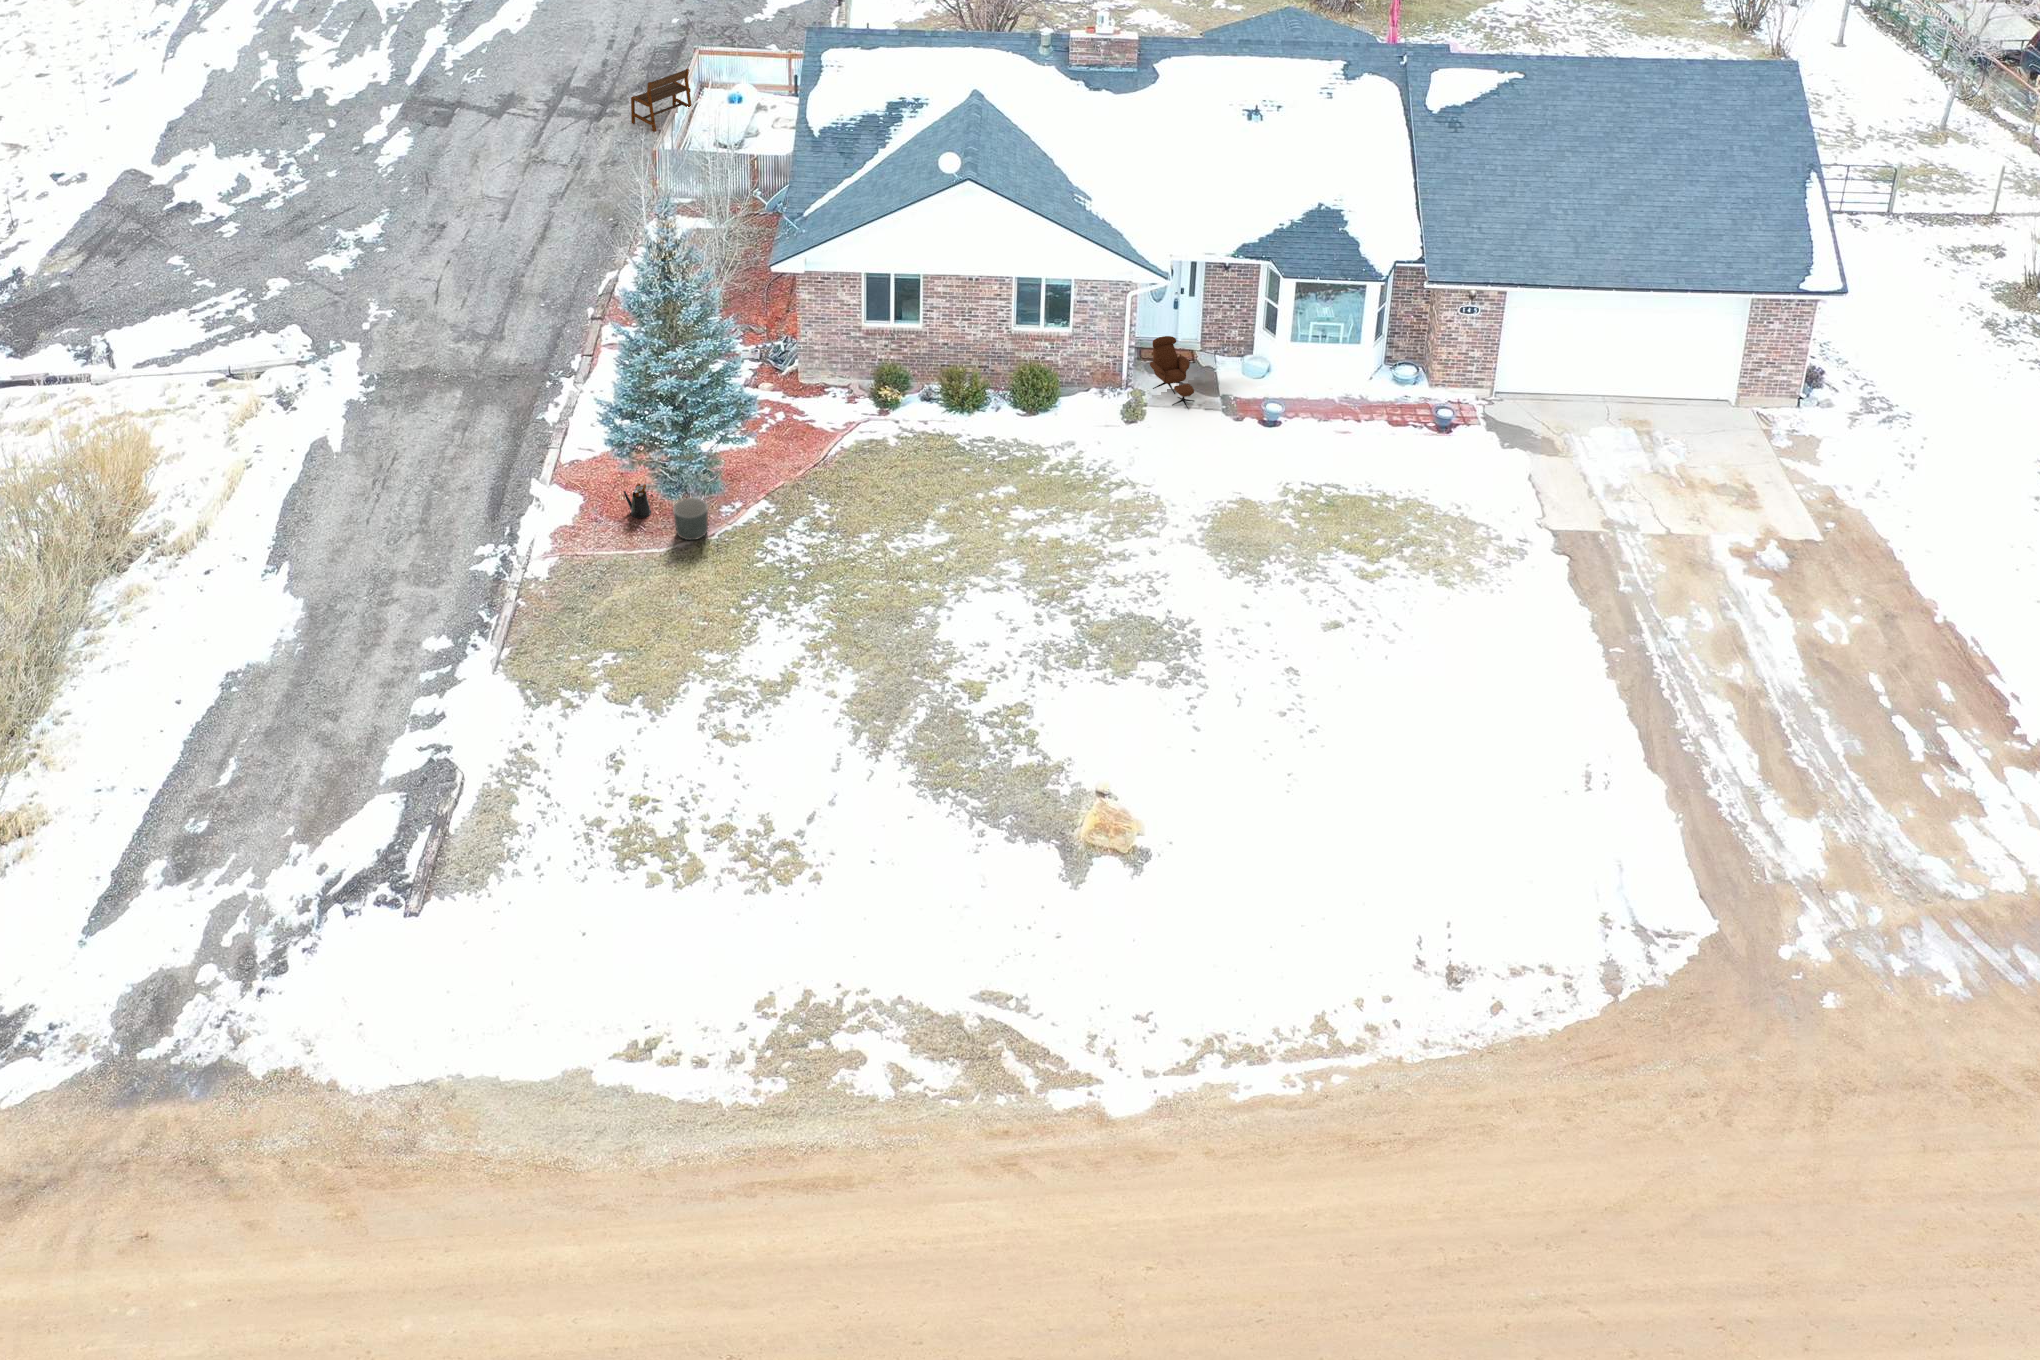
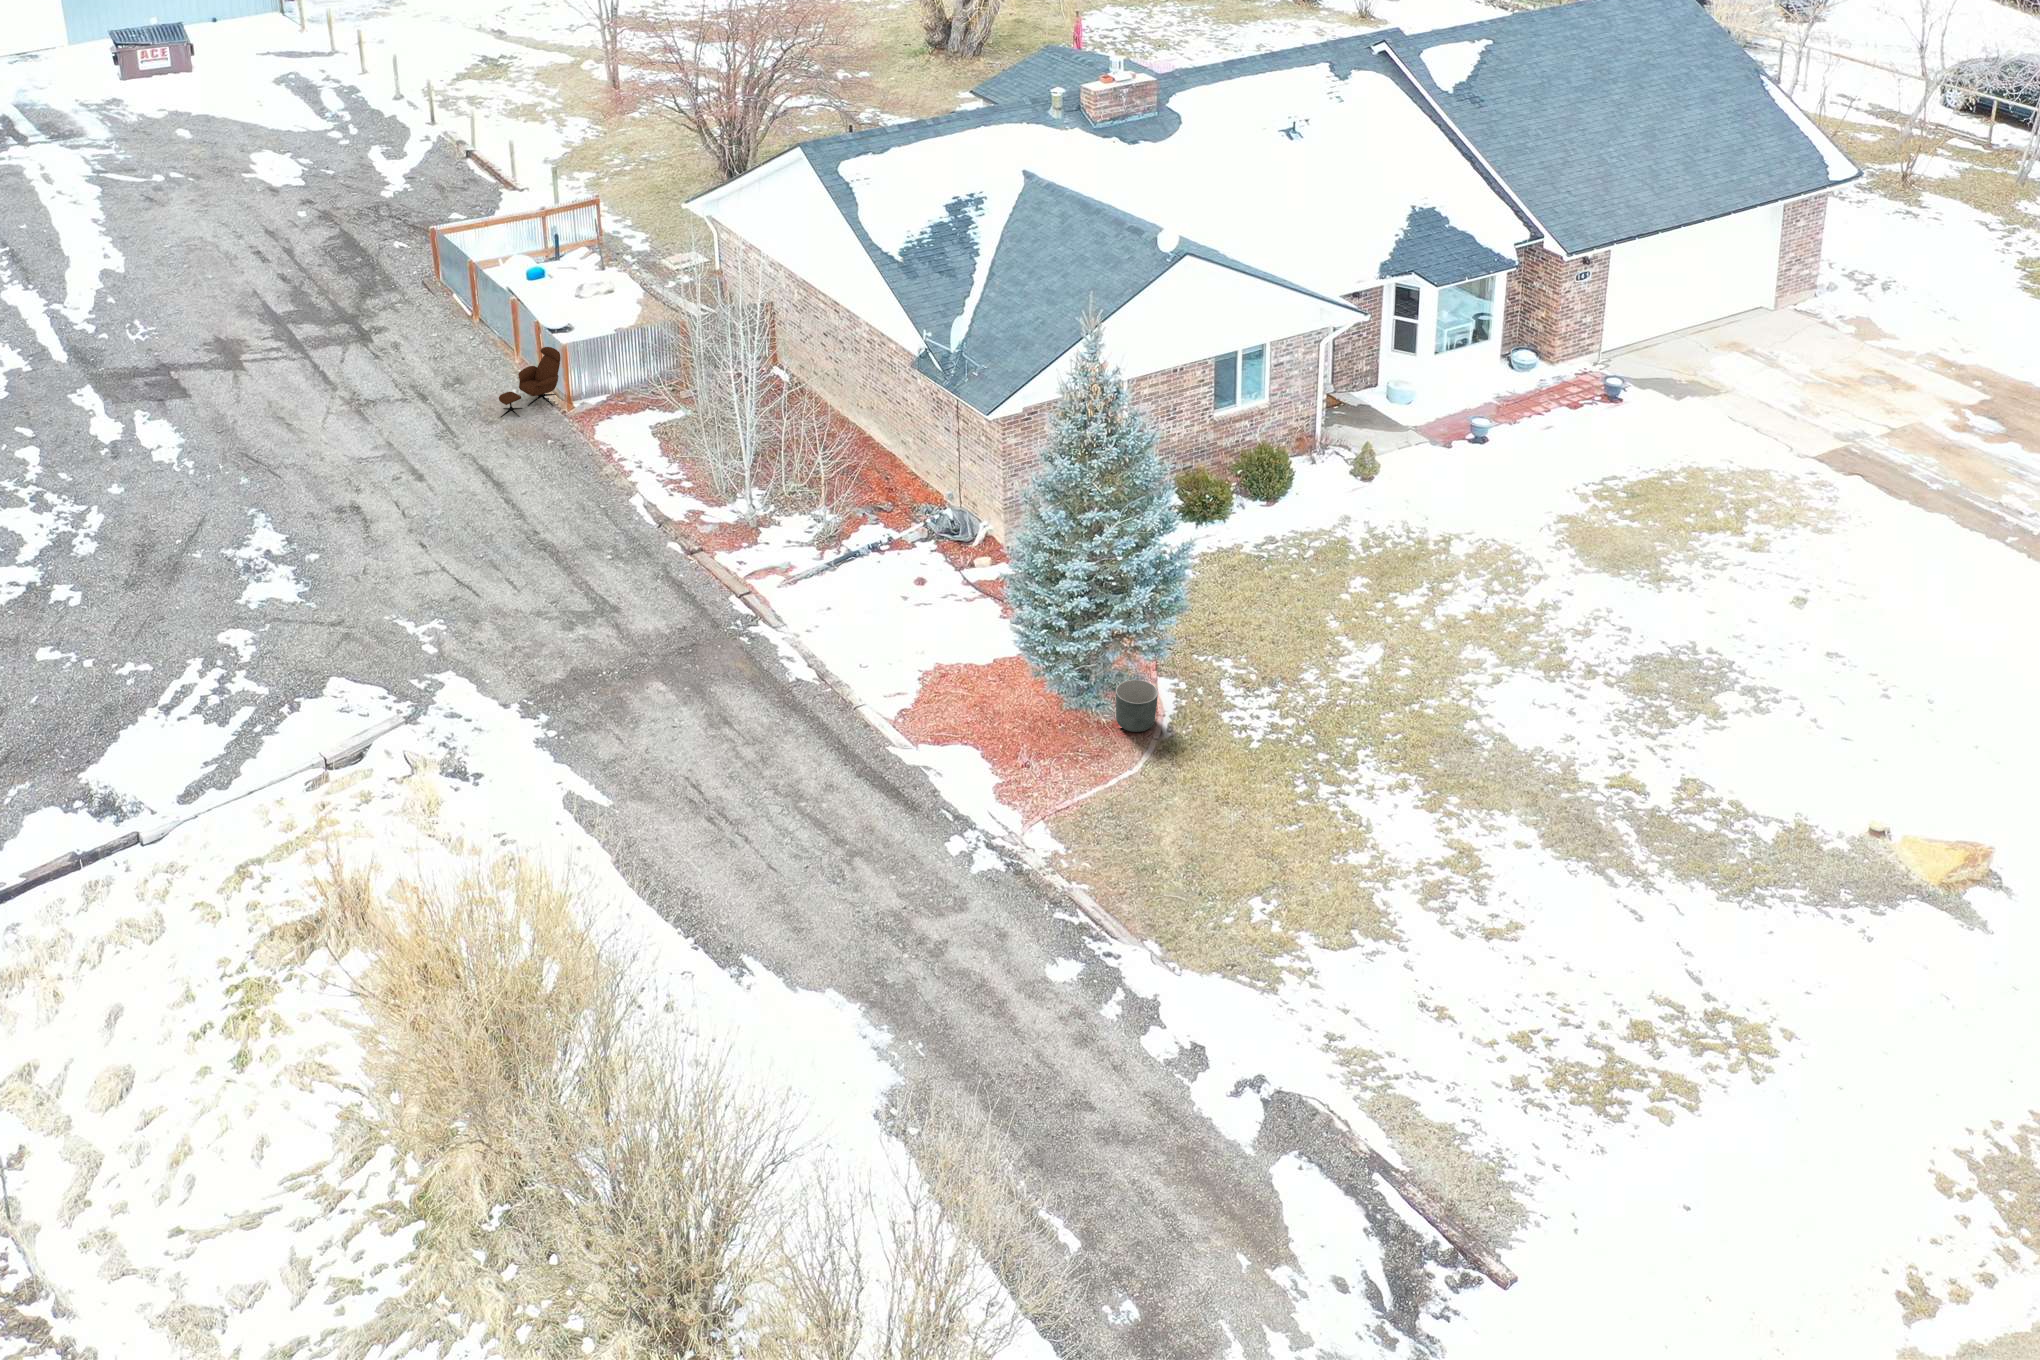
bench: present [631,69,692,132] -> none [430,253,495,340]
lounge chair: present [1150,336,1194,408] -> present [499,347,561,417]
watering can: present [623,484,654,518] -> none [1036,684,1071,732]

